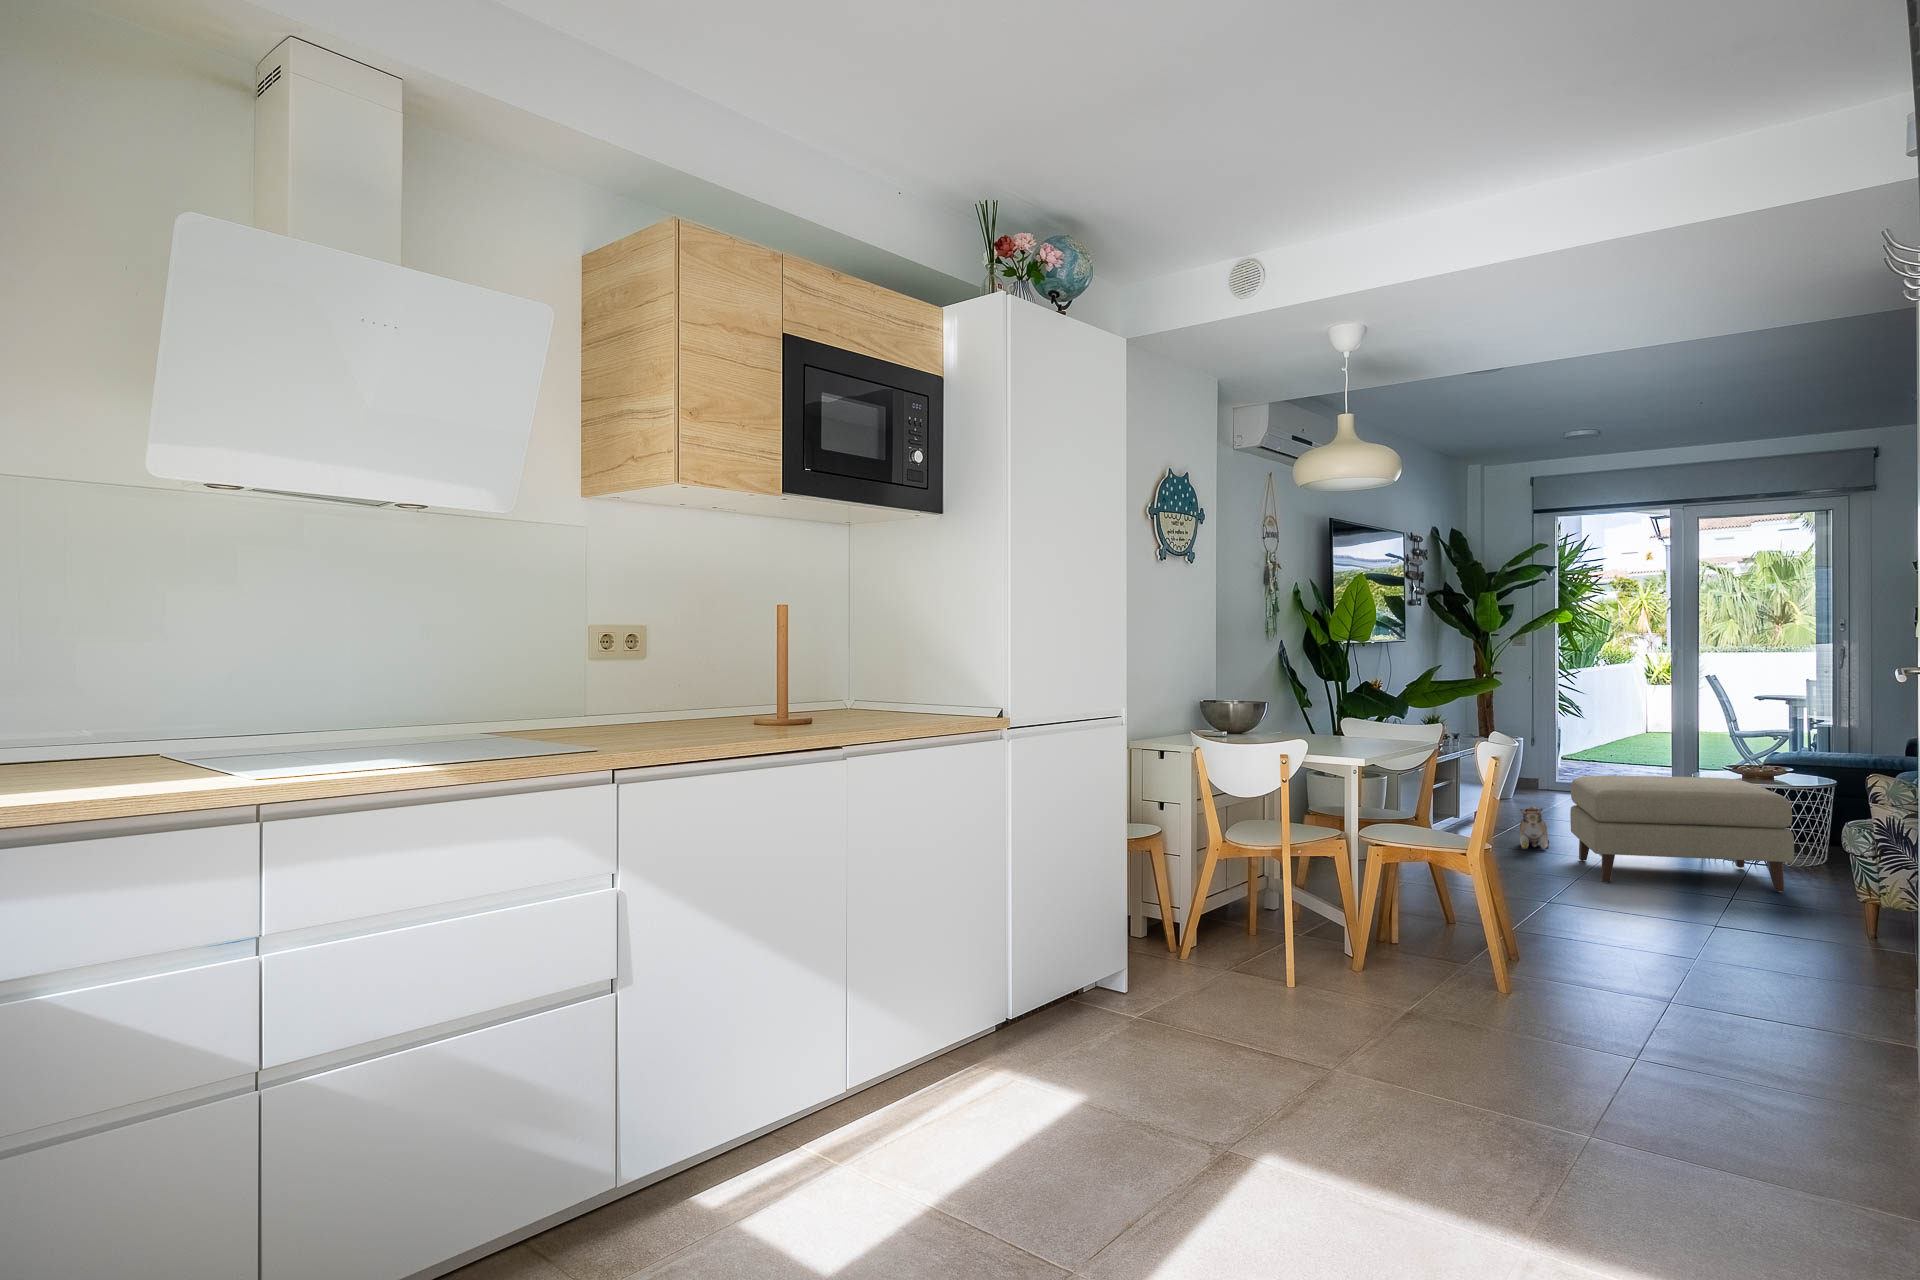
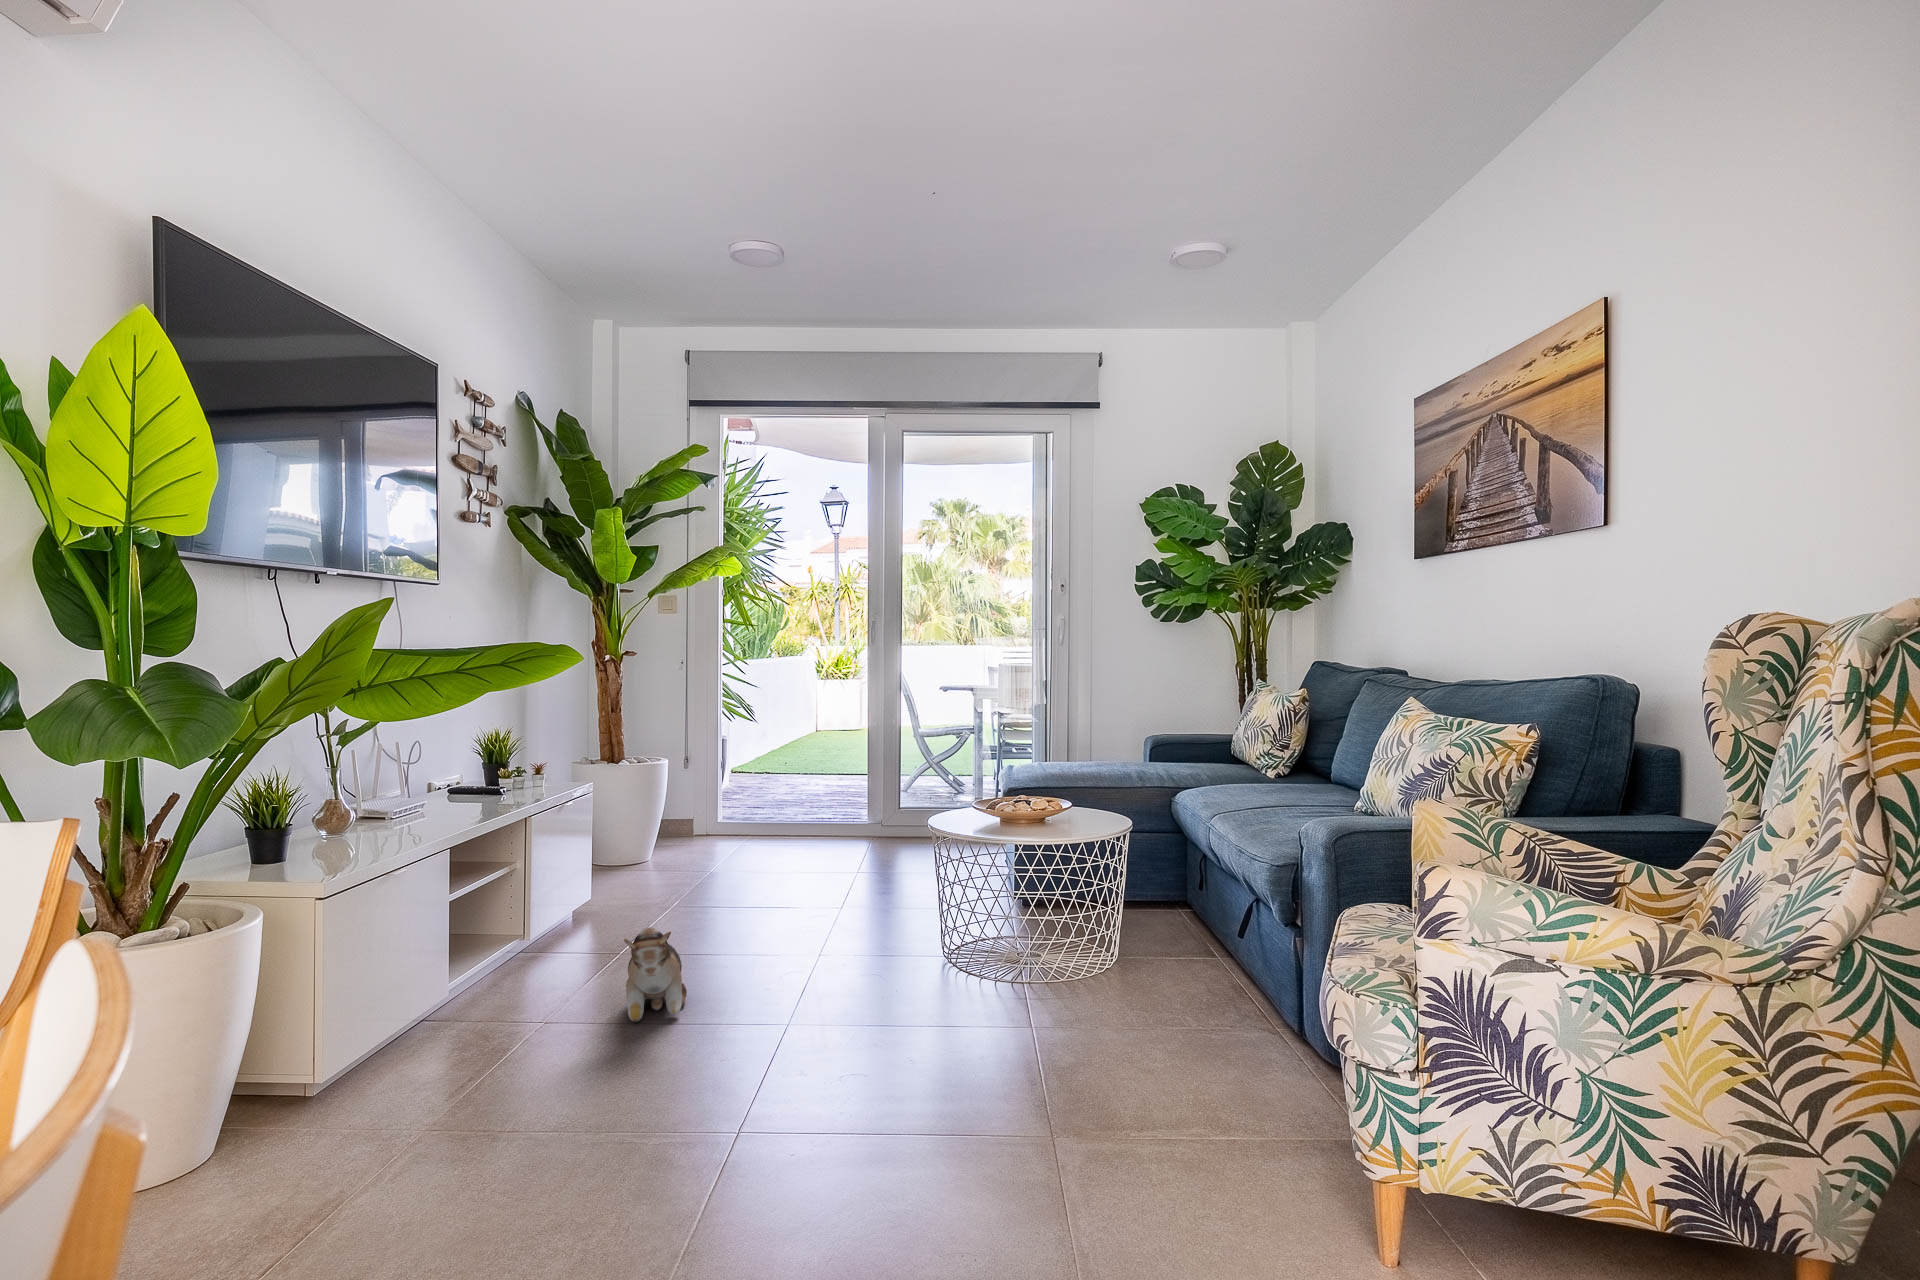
ottoman: present [1570,775,1794,892] -> none [725,837,1143,1147]

